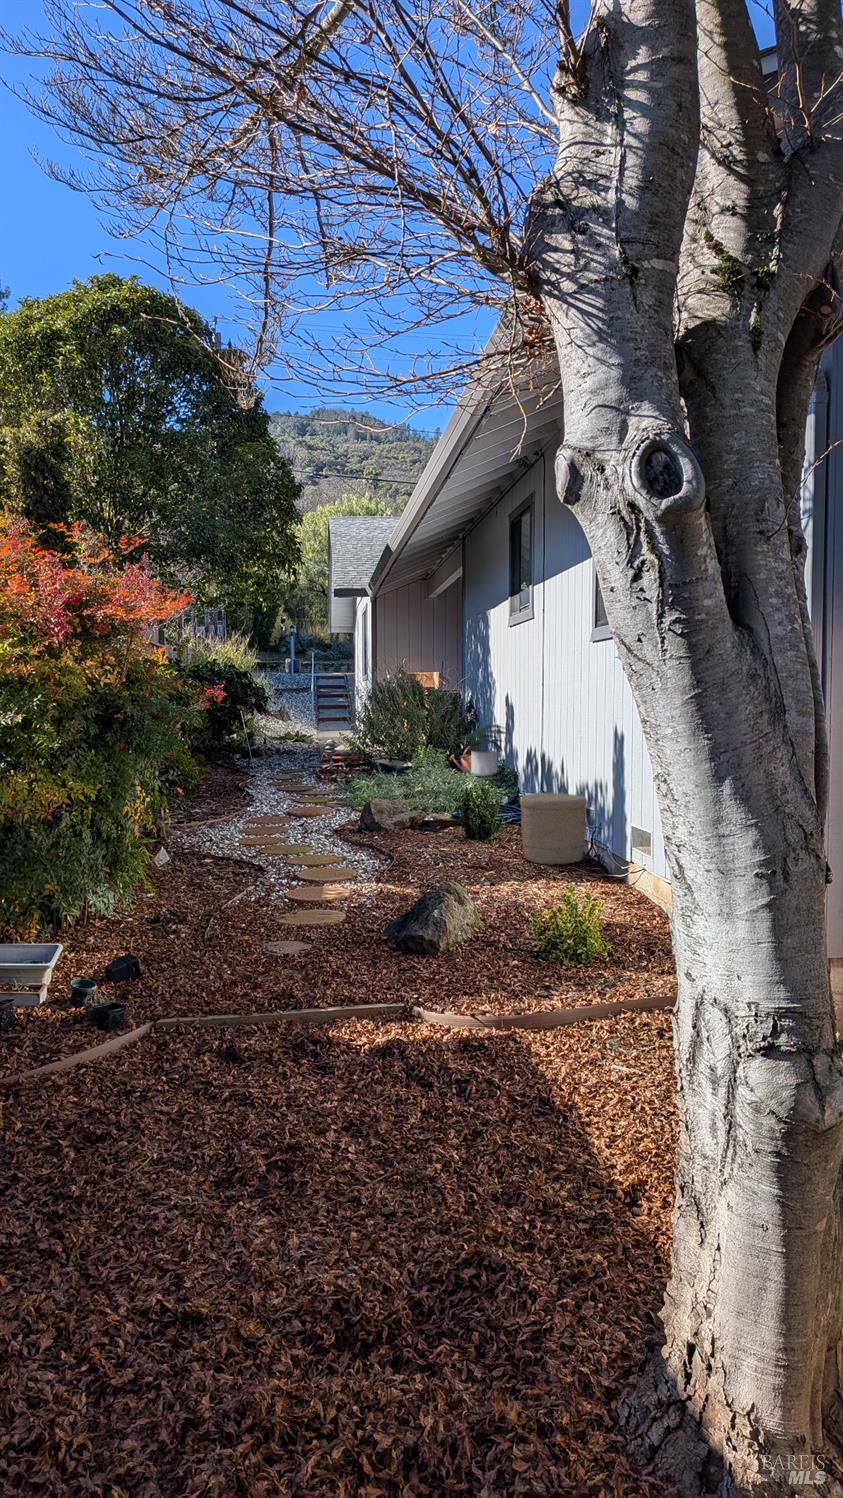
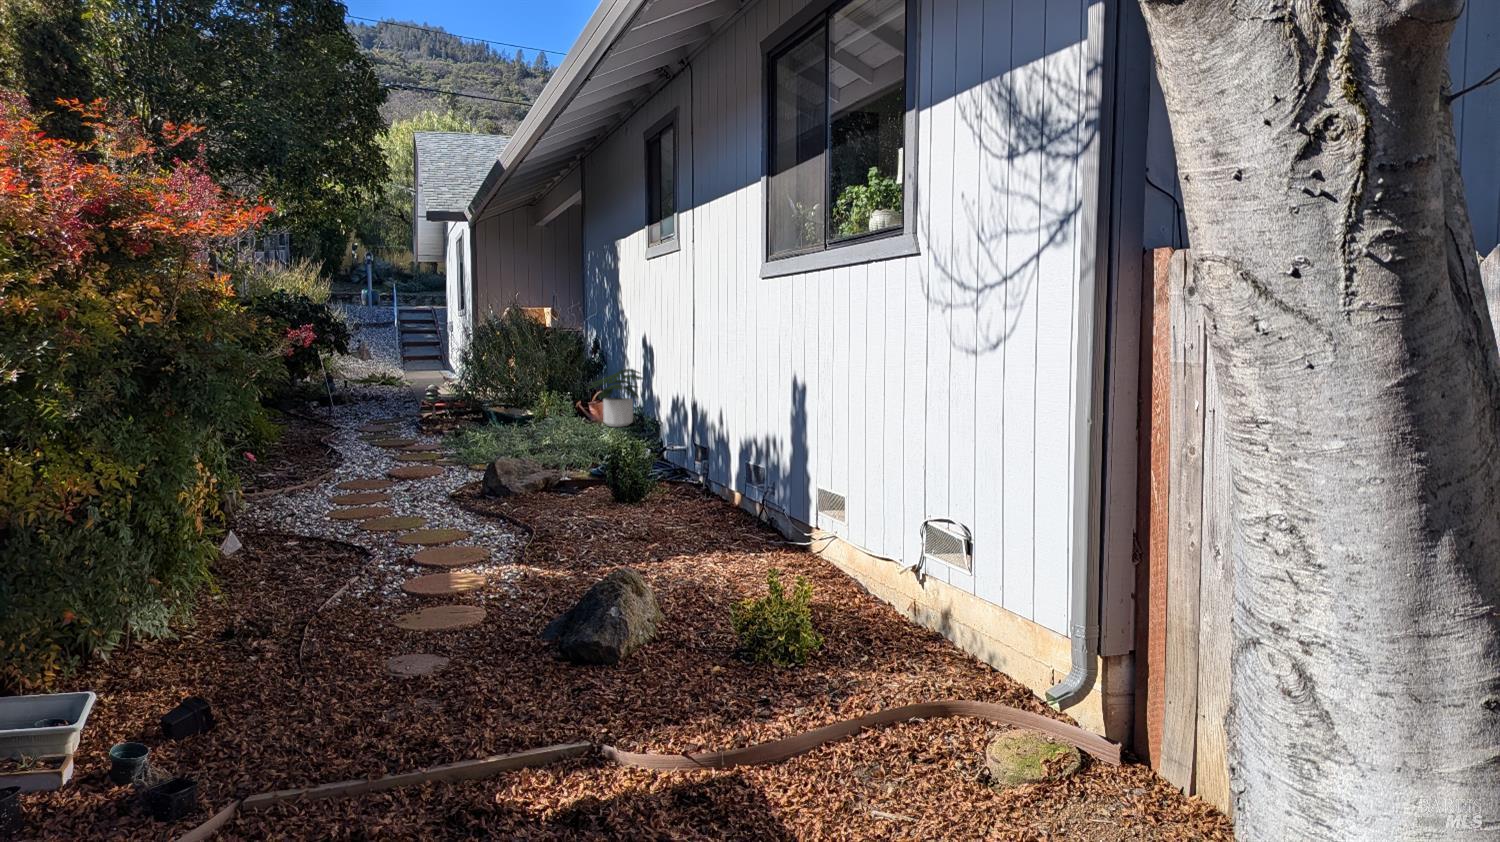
woven basket: present [520,793,587,865] -> none [679,449,754,531]

